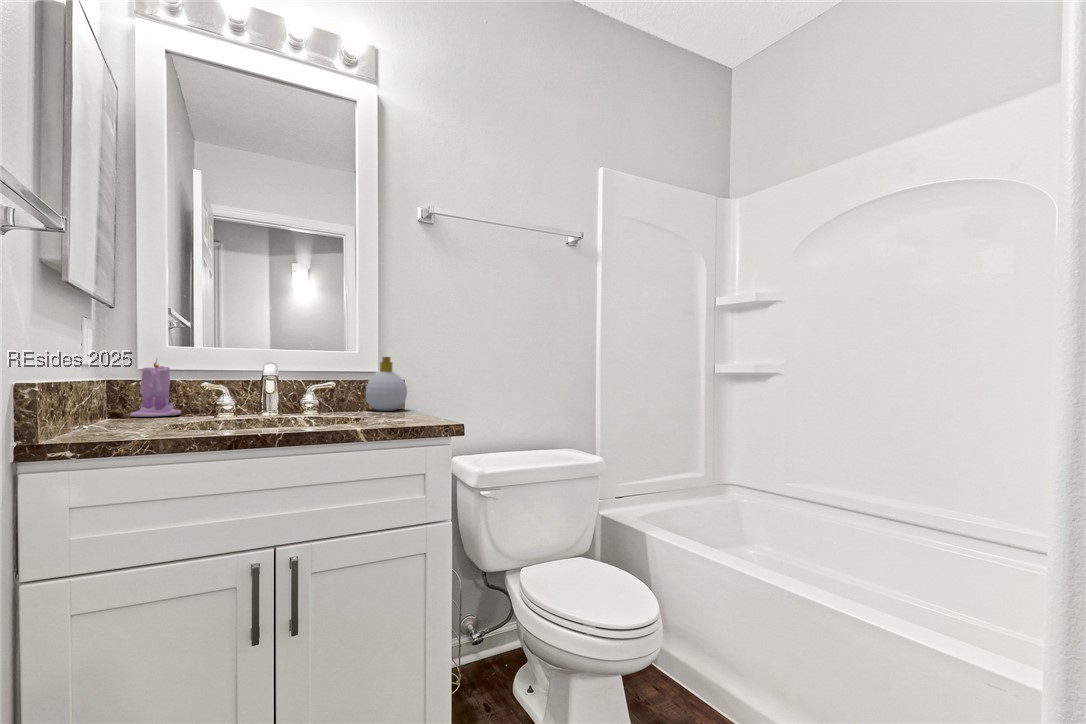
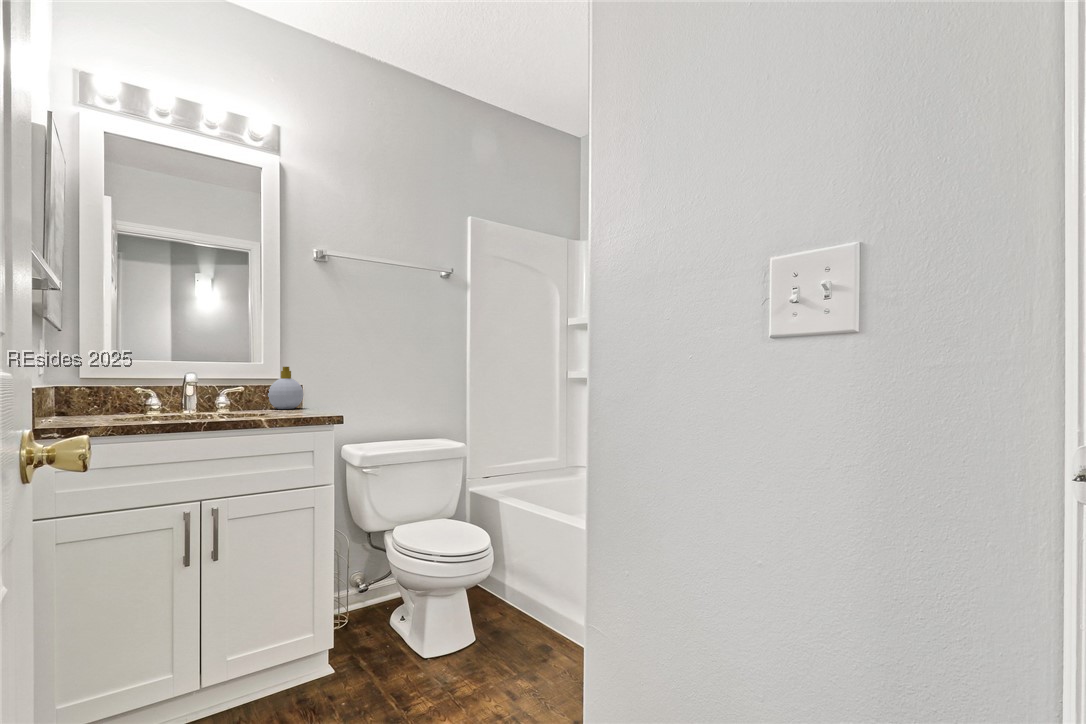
candle: present [130,360,181,417] -> none [76,369,117,414]

